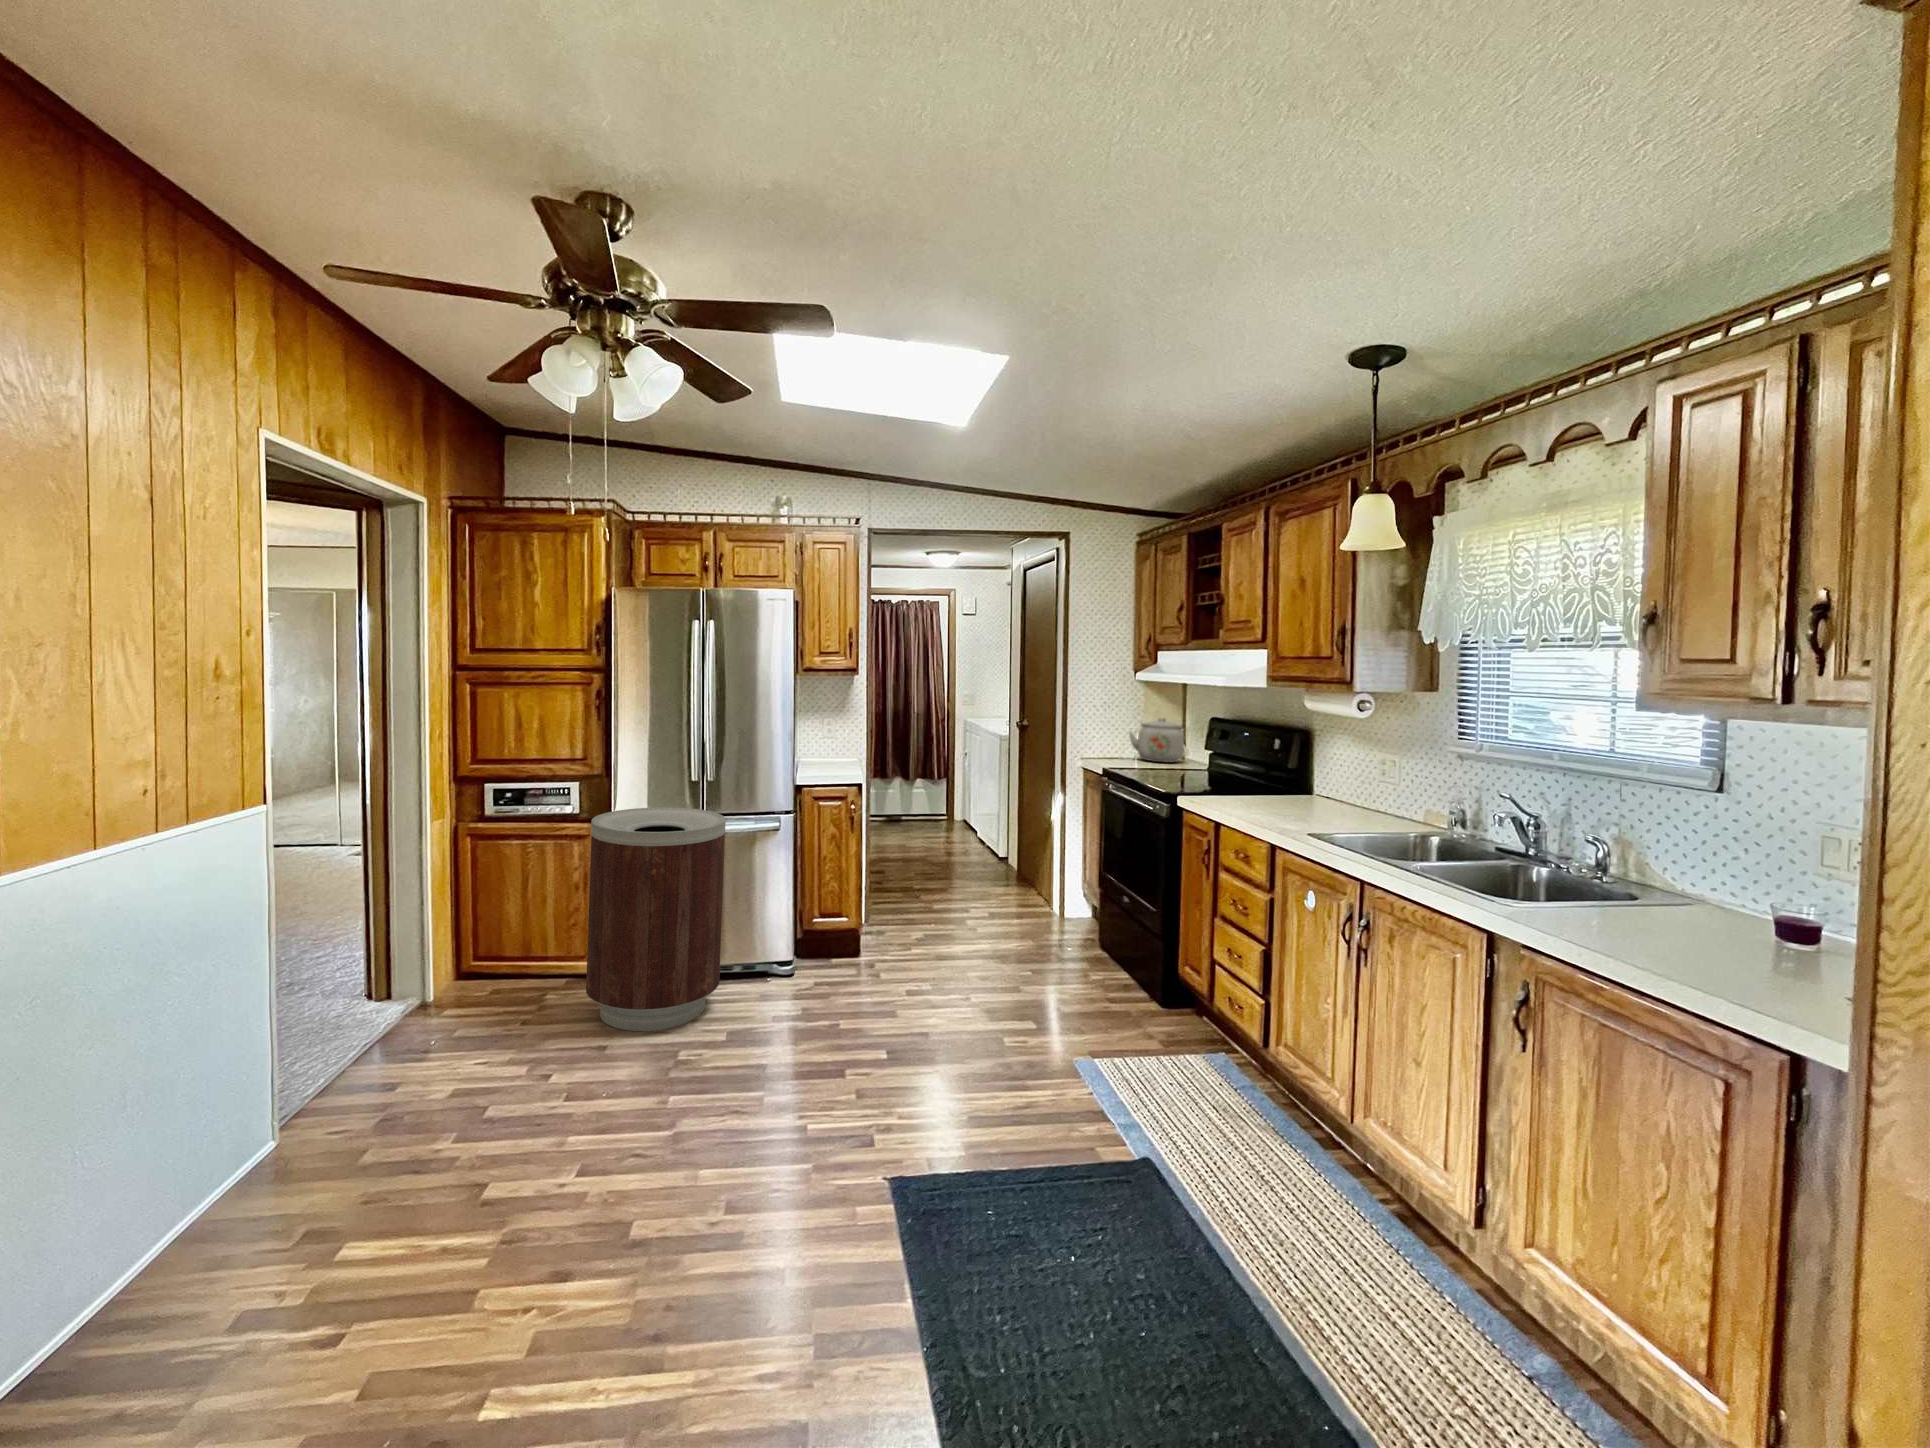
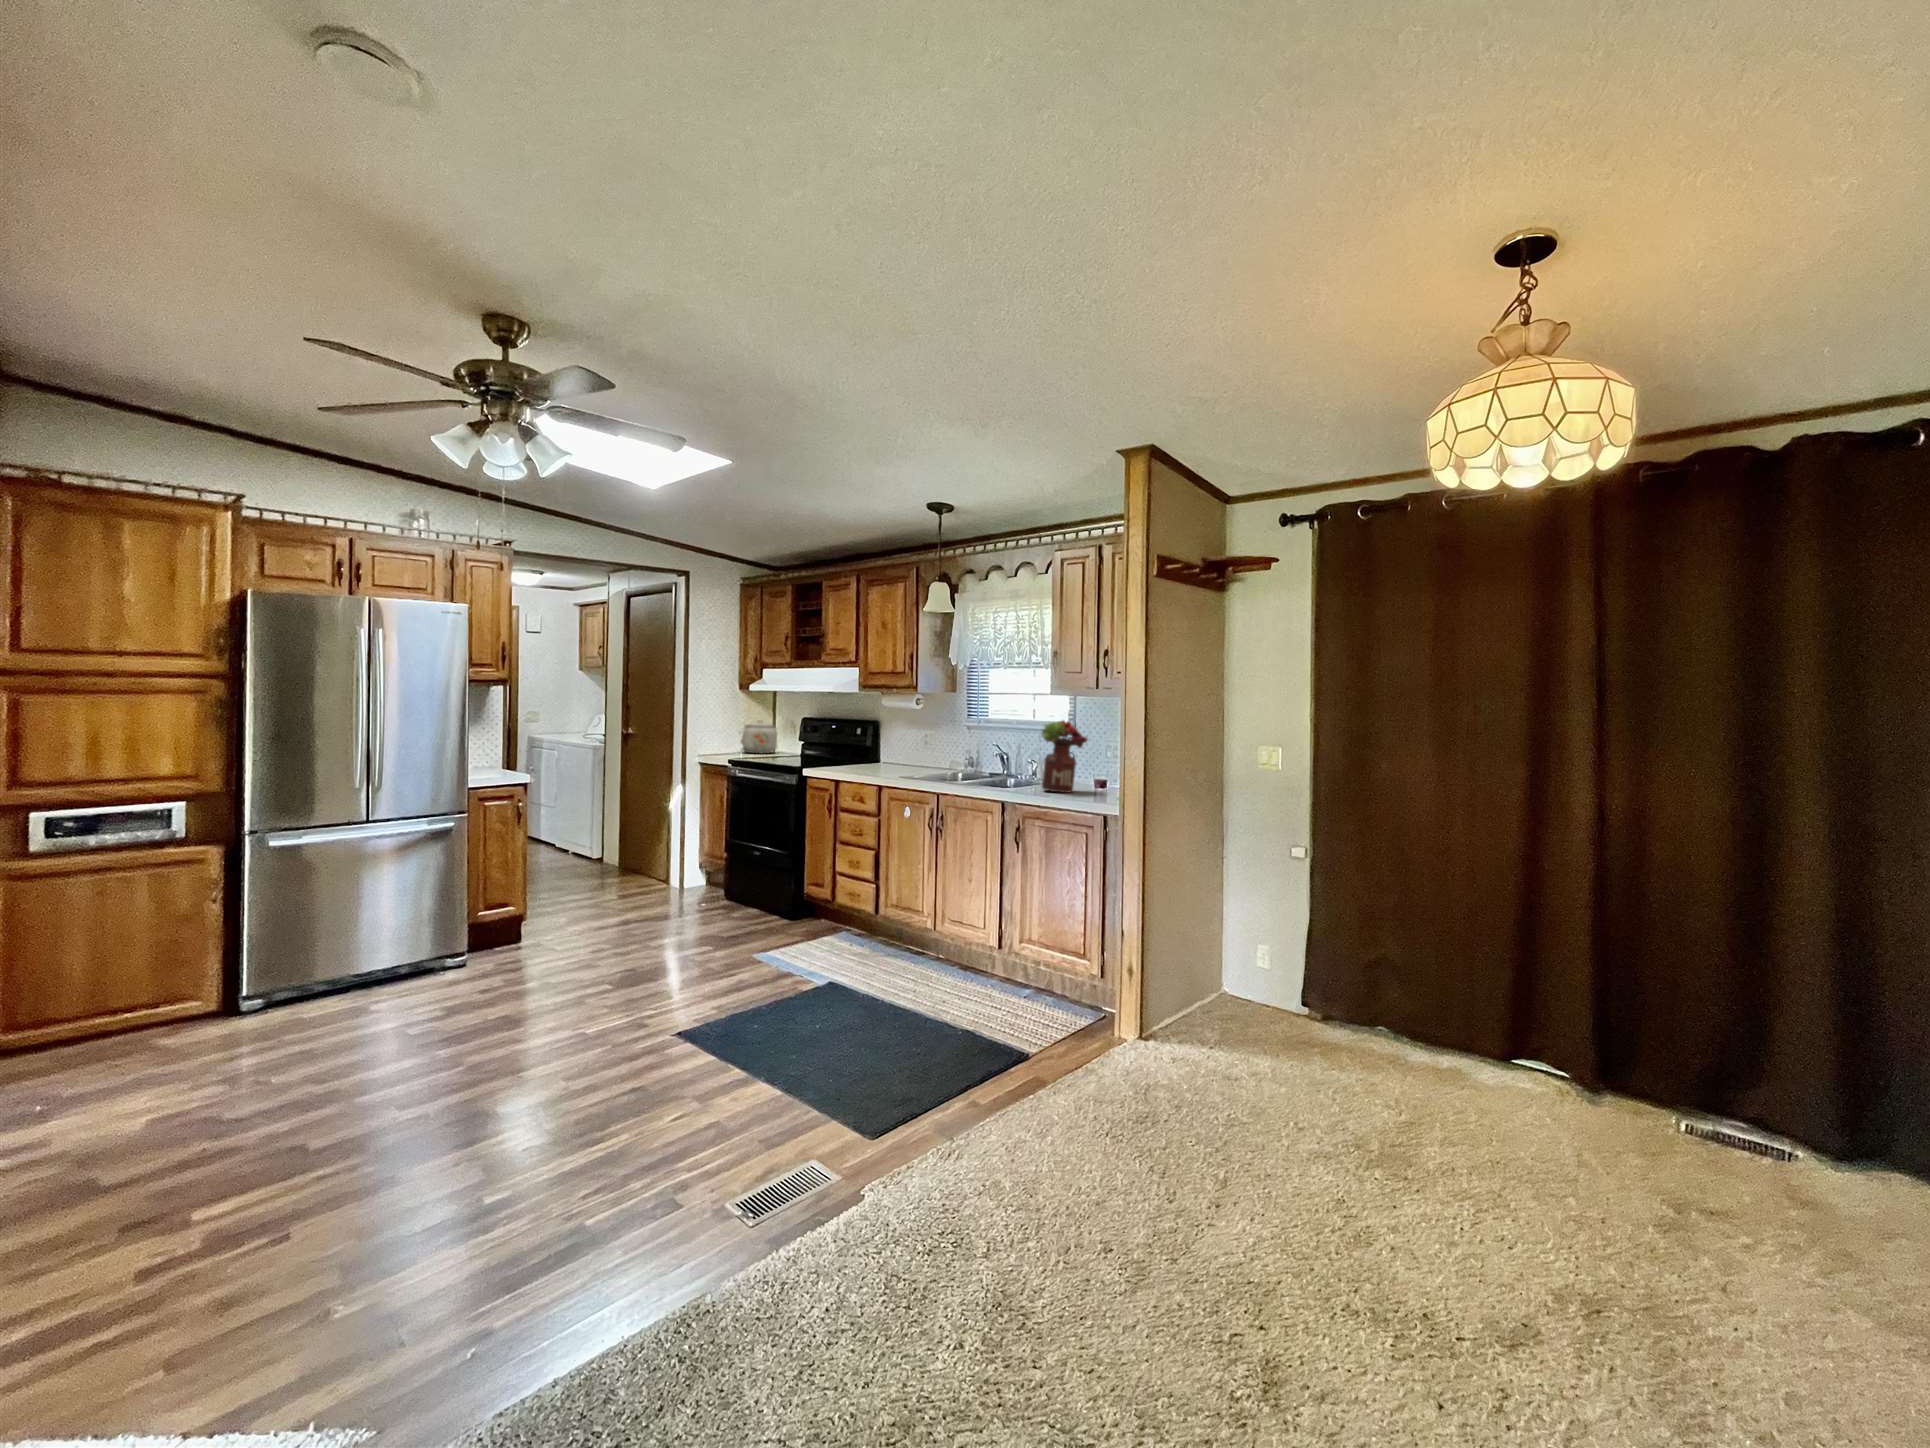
flower arrangement: none [1595,770,1750,945] -> present [1042,720,1088,793]
trash can: present [586,807,726,1031] -> none [240,815,418,1035]

